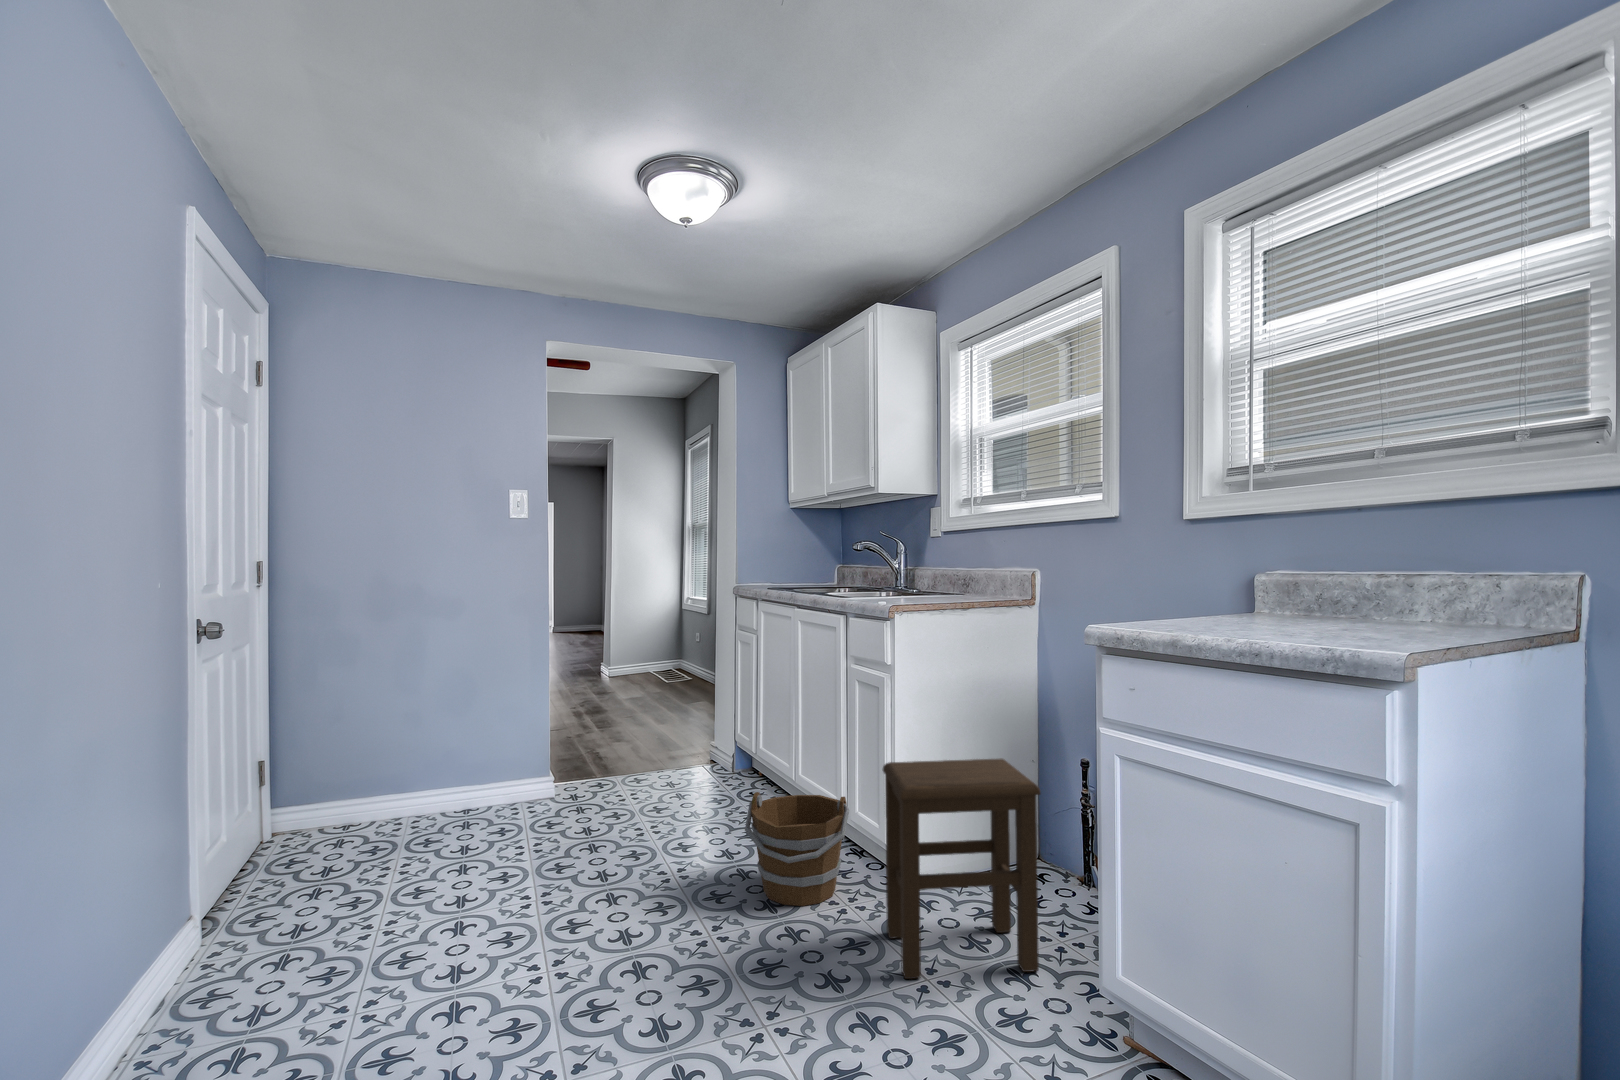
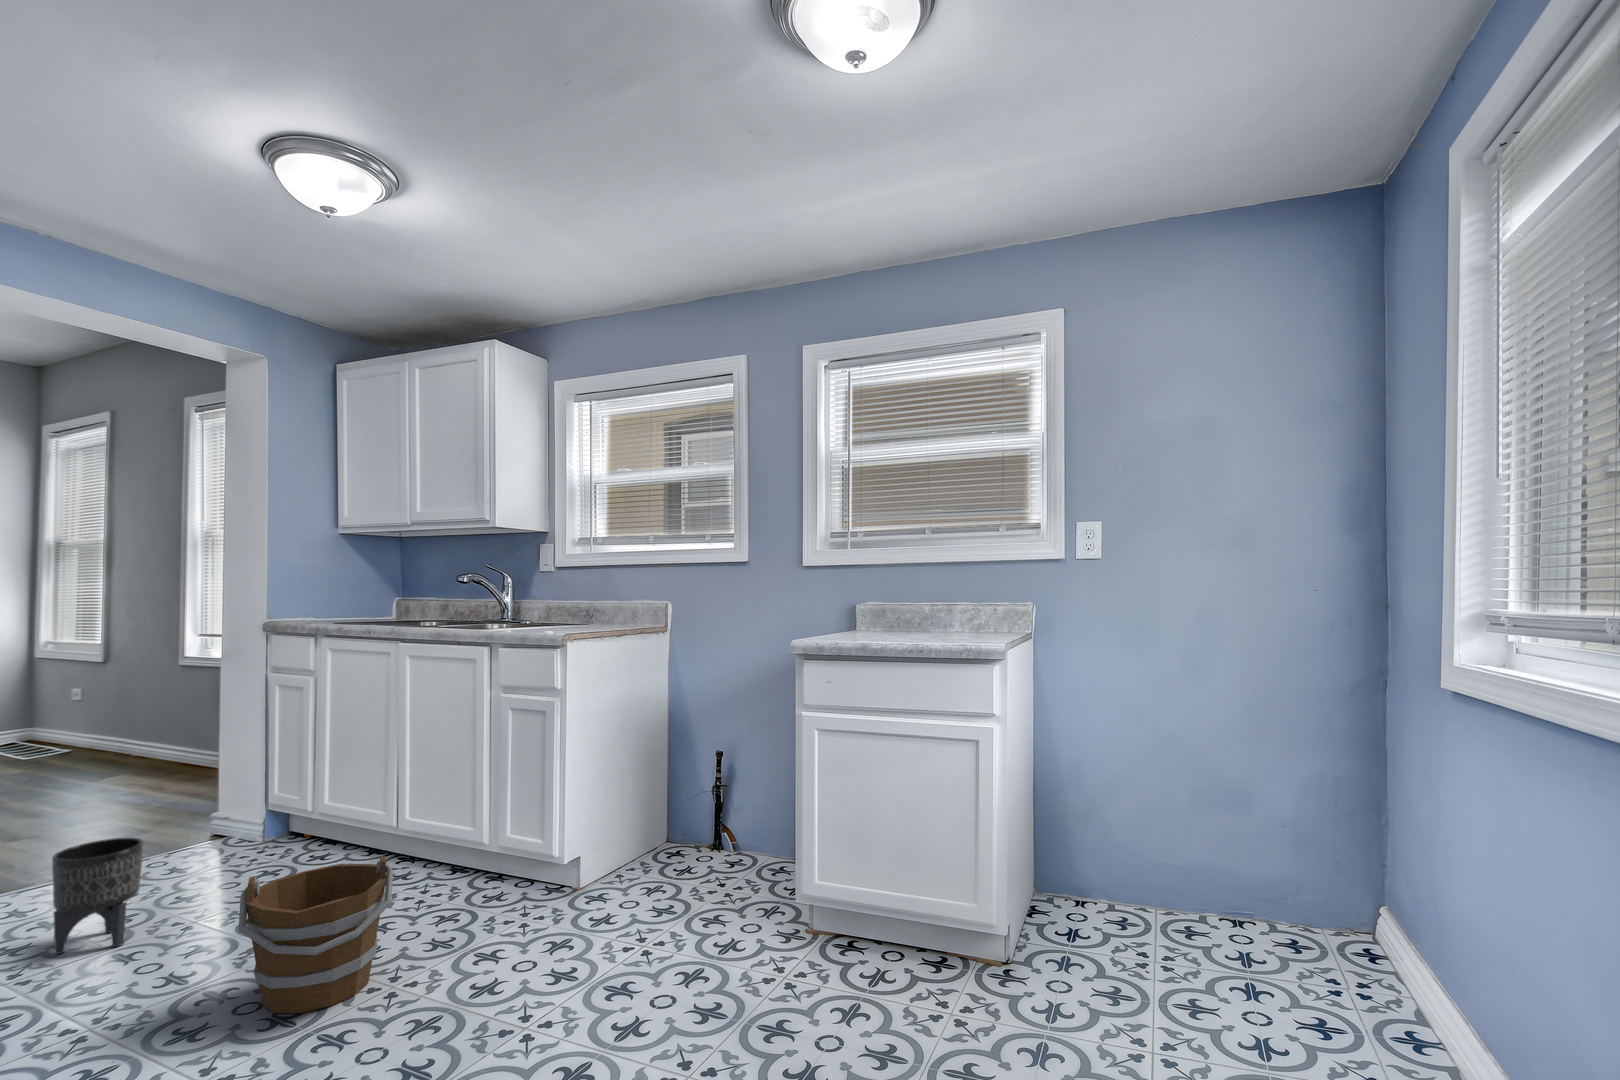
planter: none [674,743,722,819] -> present [52,838,144,954]
stool: present [883,759,1041,979] -> none [455,774,638,1036]

